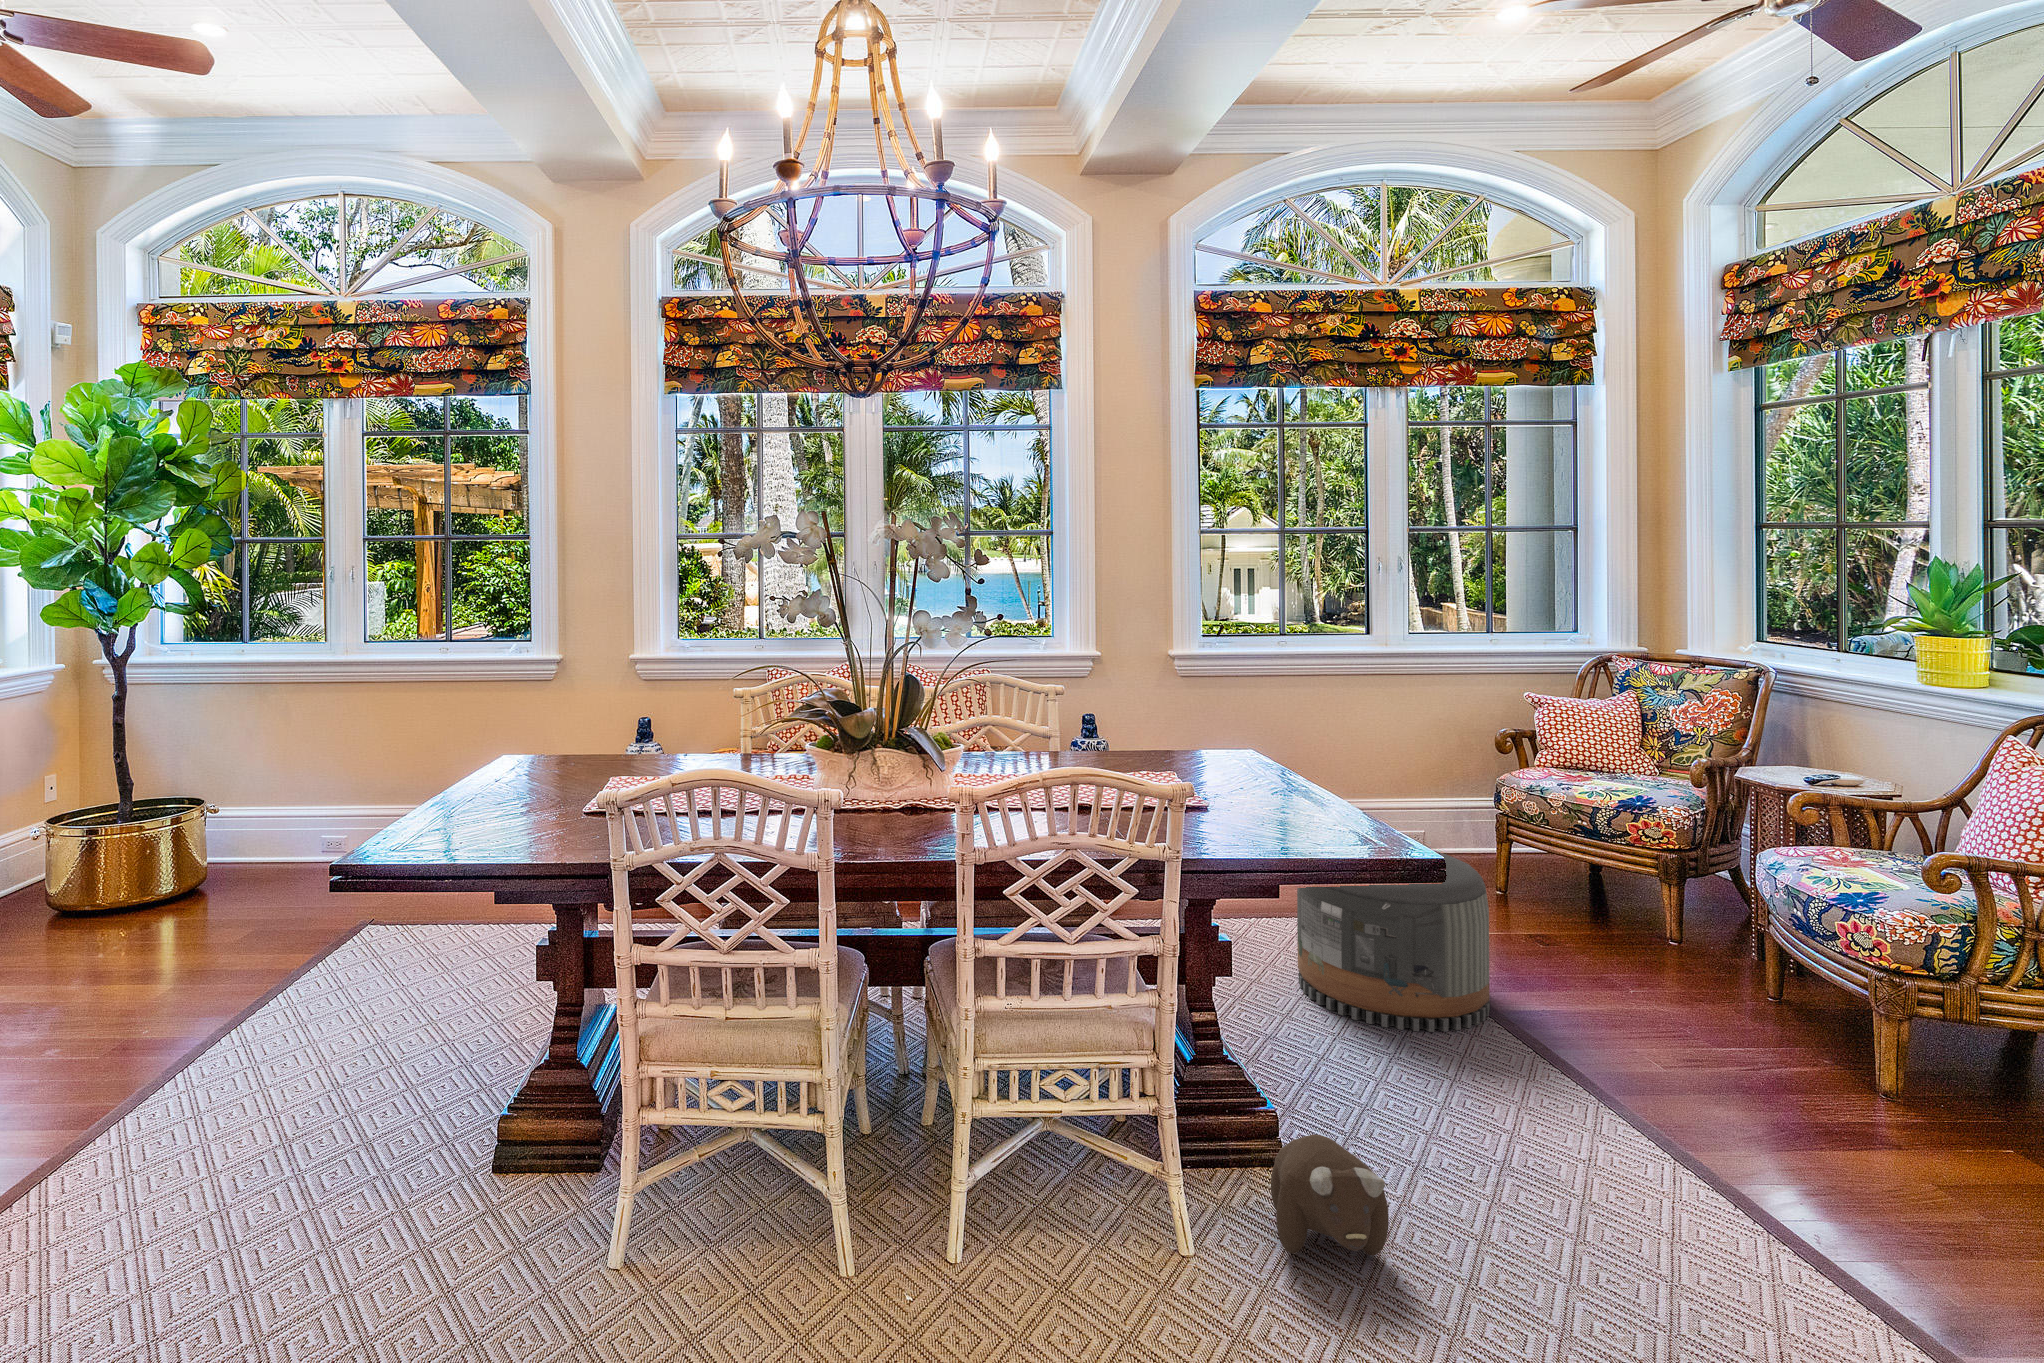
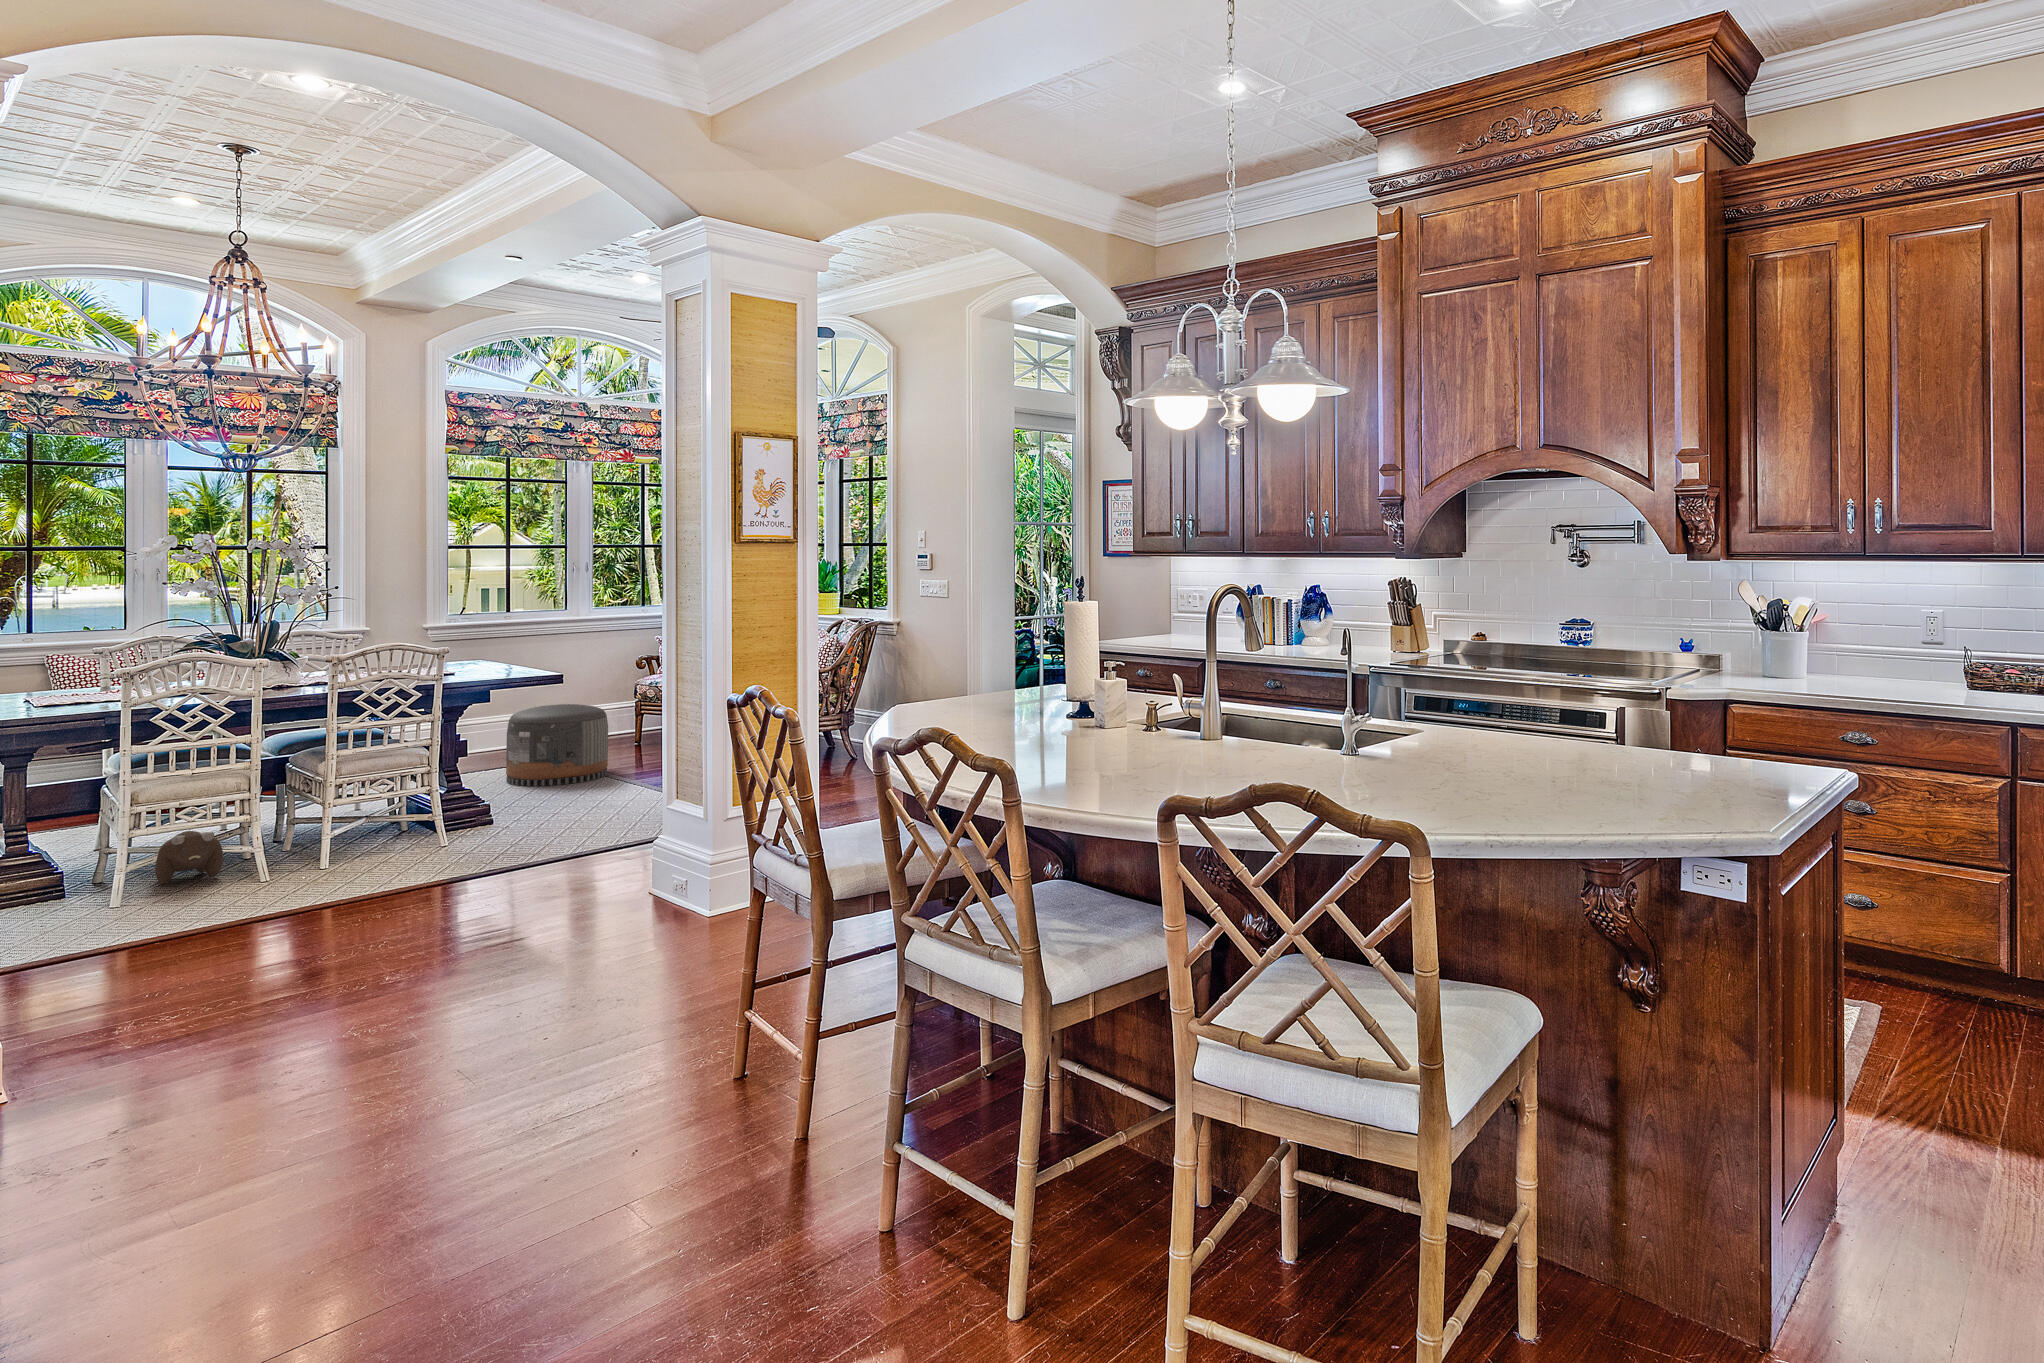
plush toy: present [1271,1135,1389,1256] -> present [155,831,223,884]

